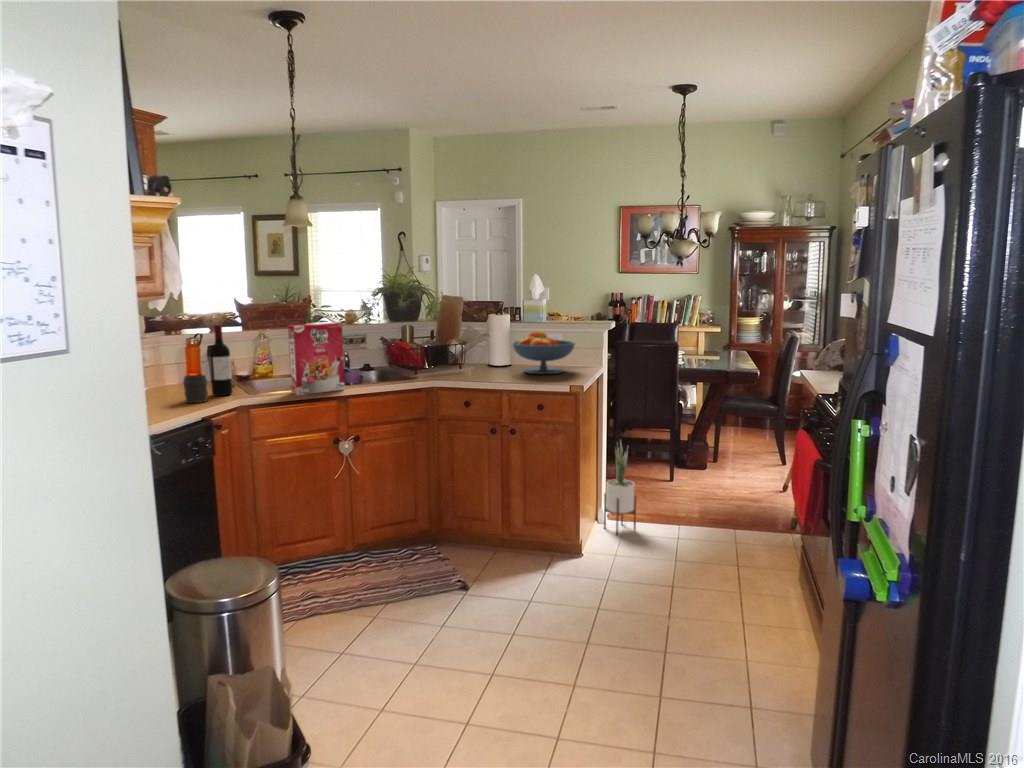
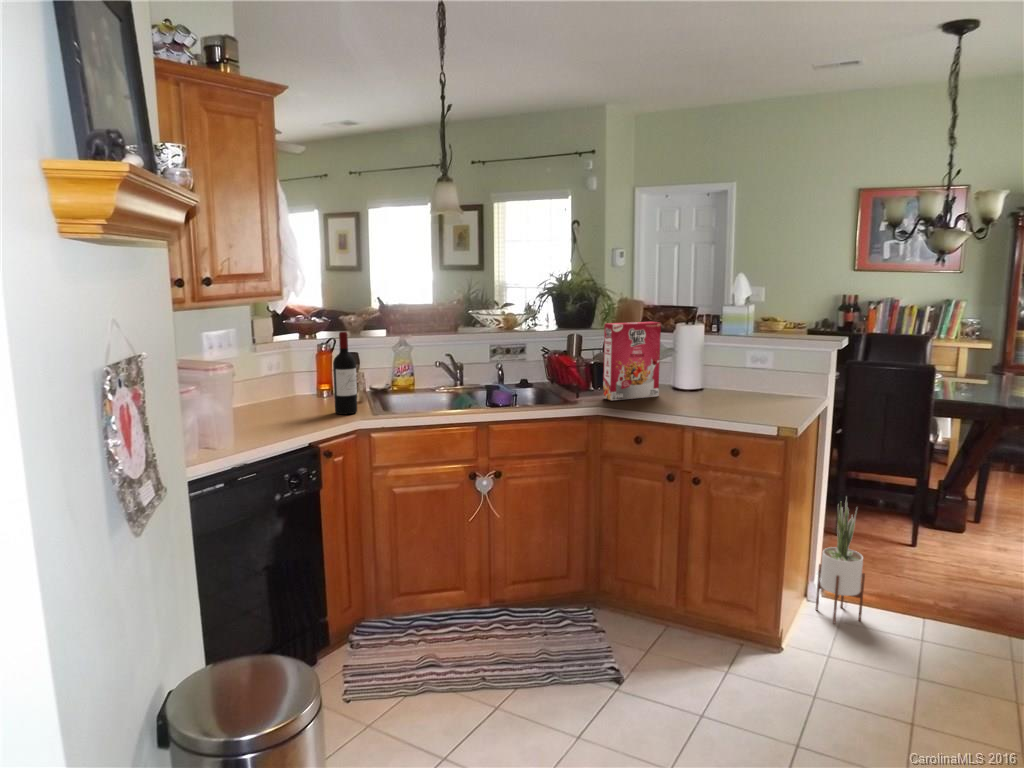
cereal box: present [288,323,345,395] -> present [603,322,661,400]
fruit bowl: present [512,331,575,374] -> none [701,347,789,407]
mug: present [183,374,208,403] -> none [295,390,325,424]

